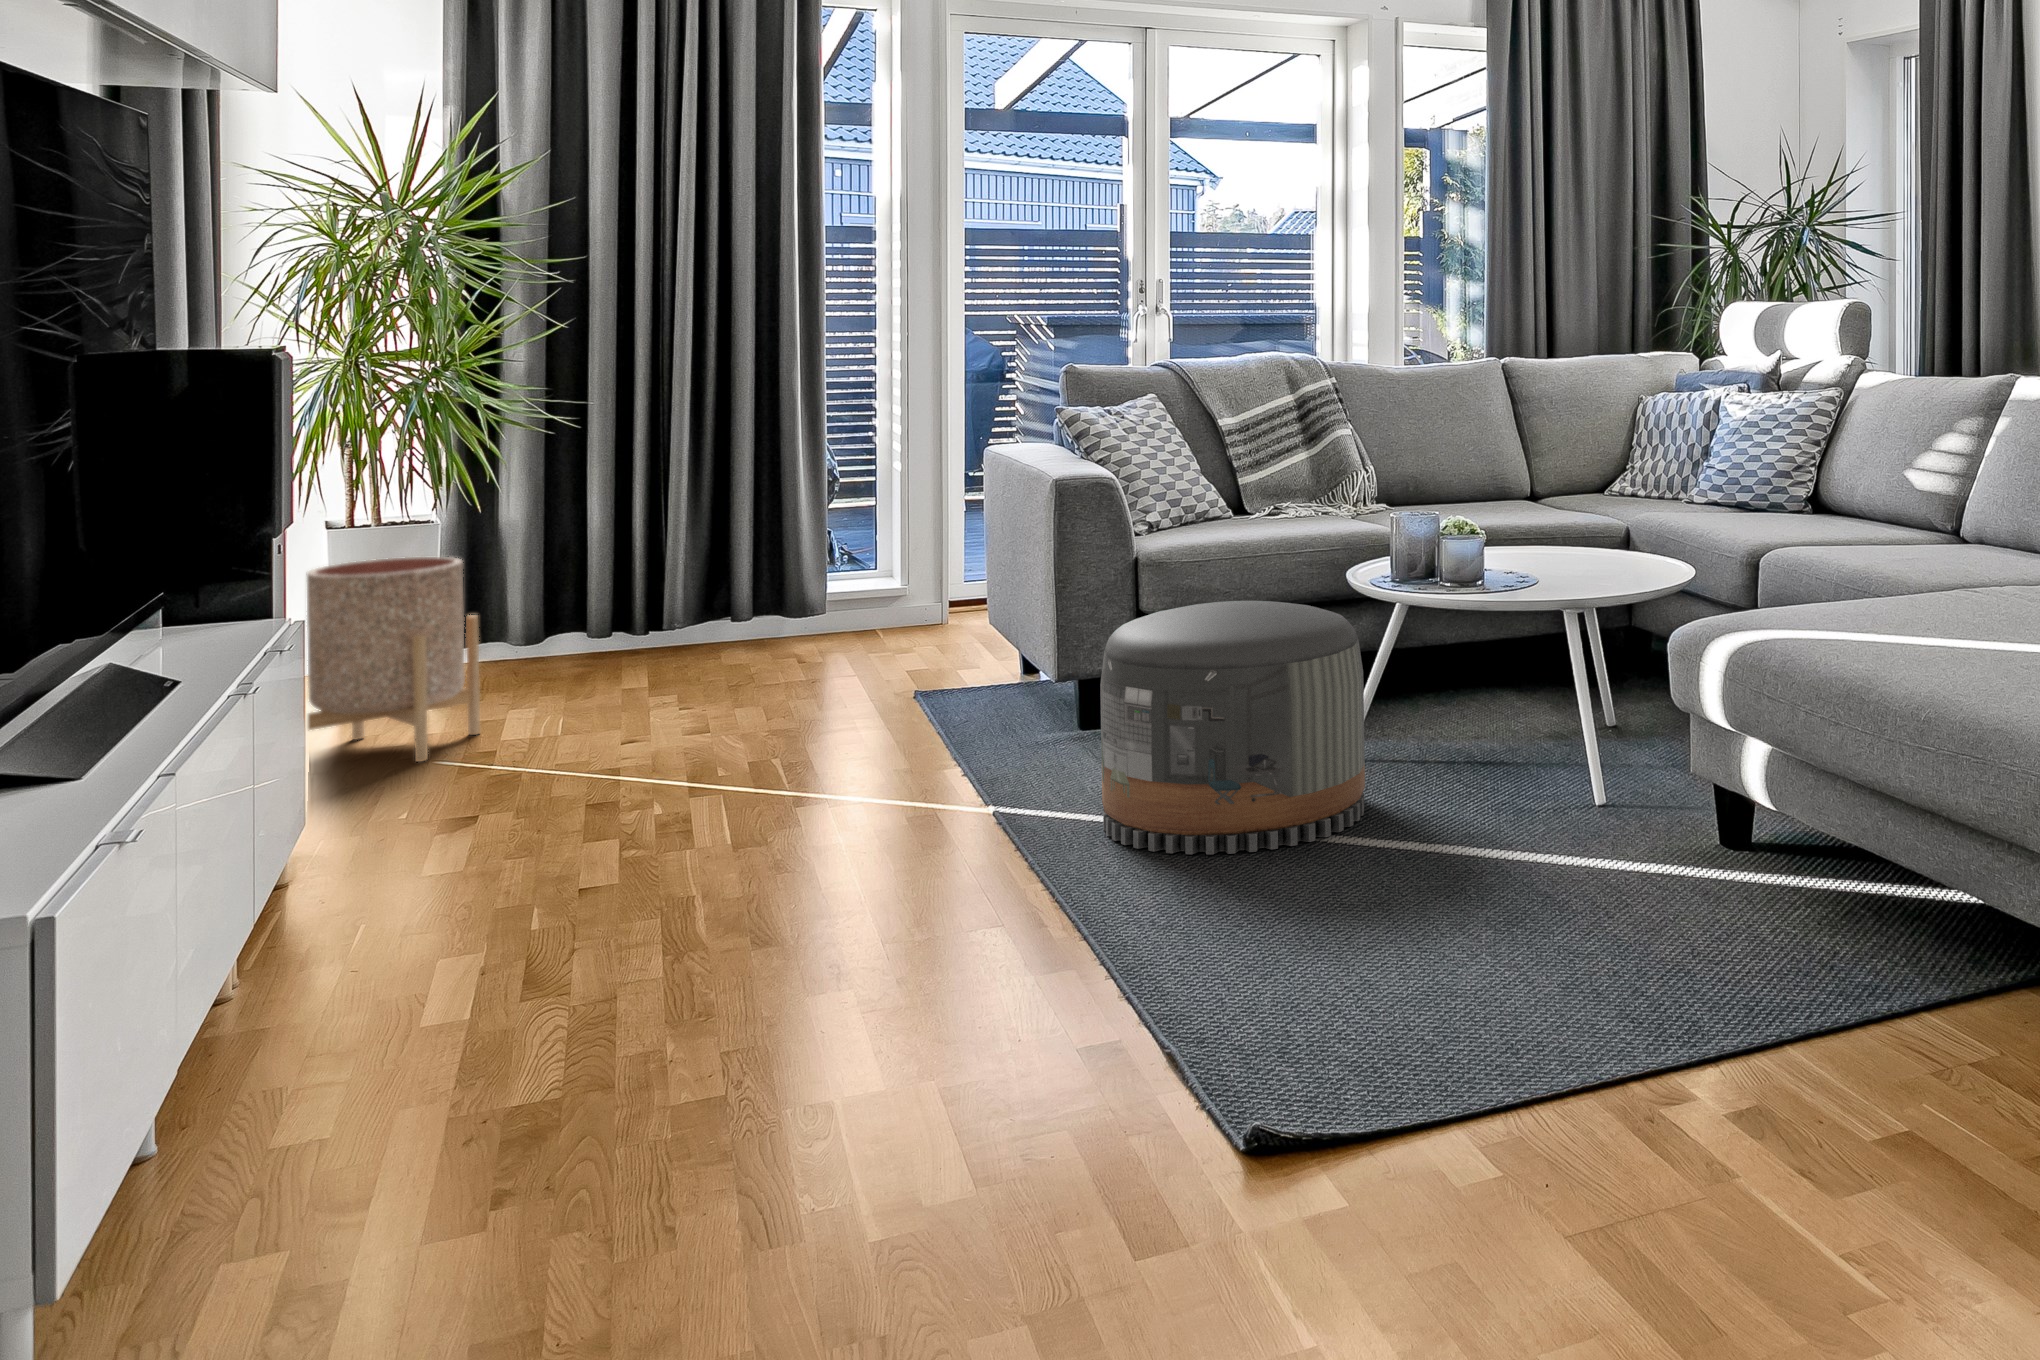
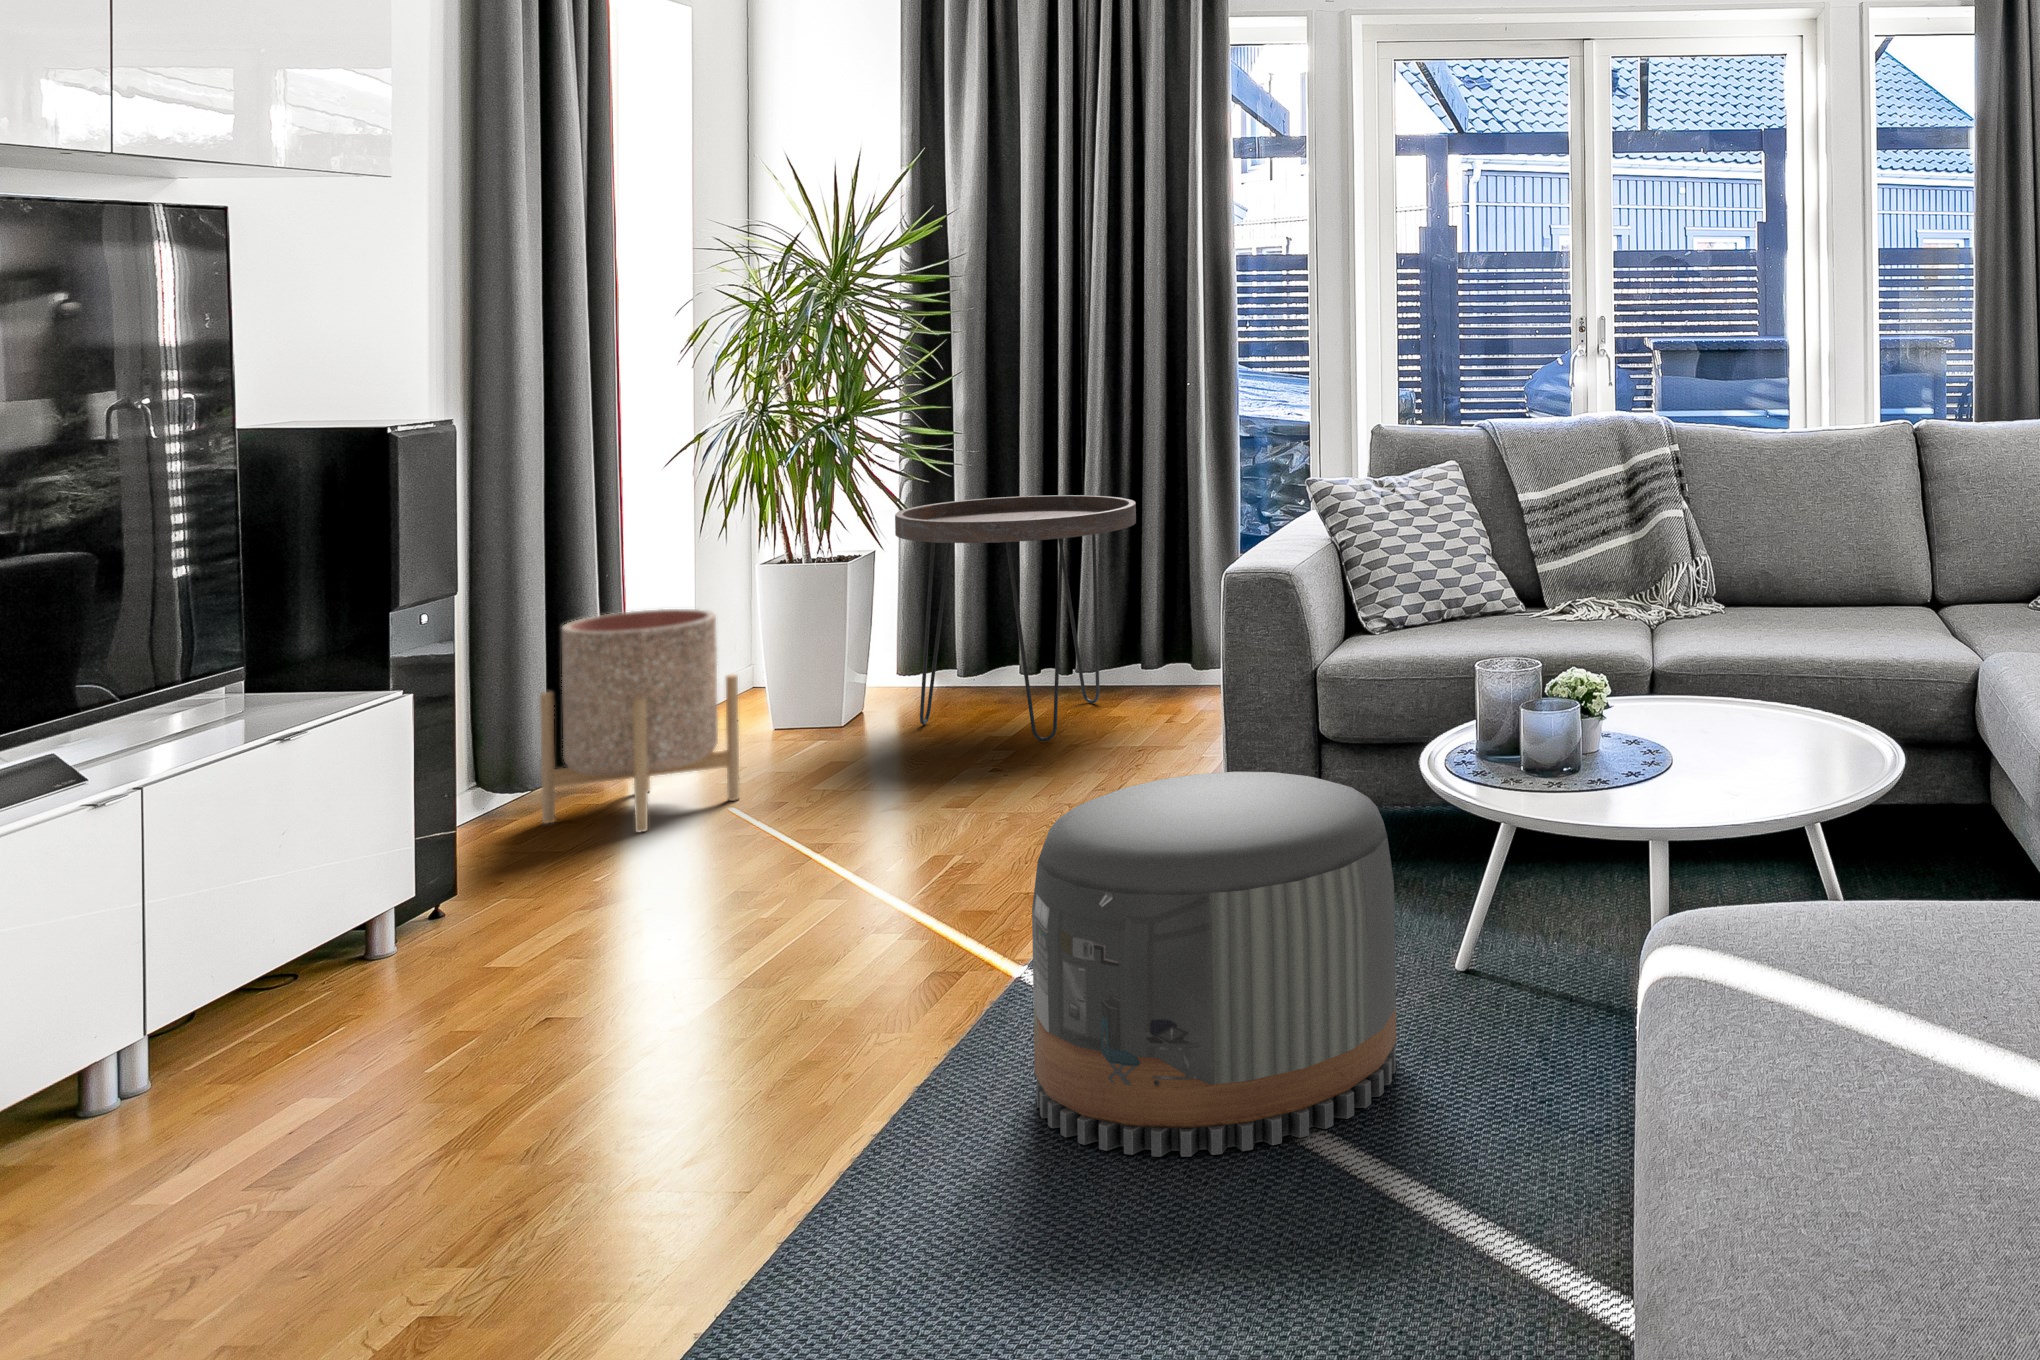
side table: none [548,451,788,672] -> present [895,495,1136,741]

